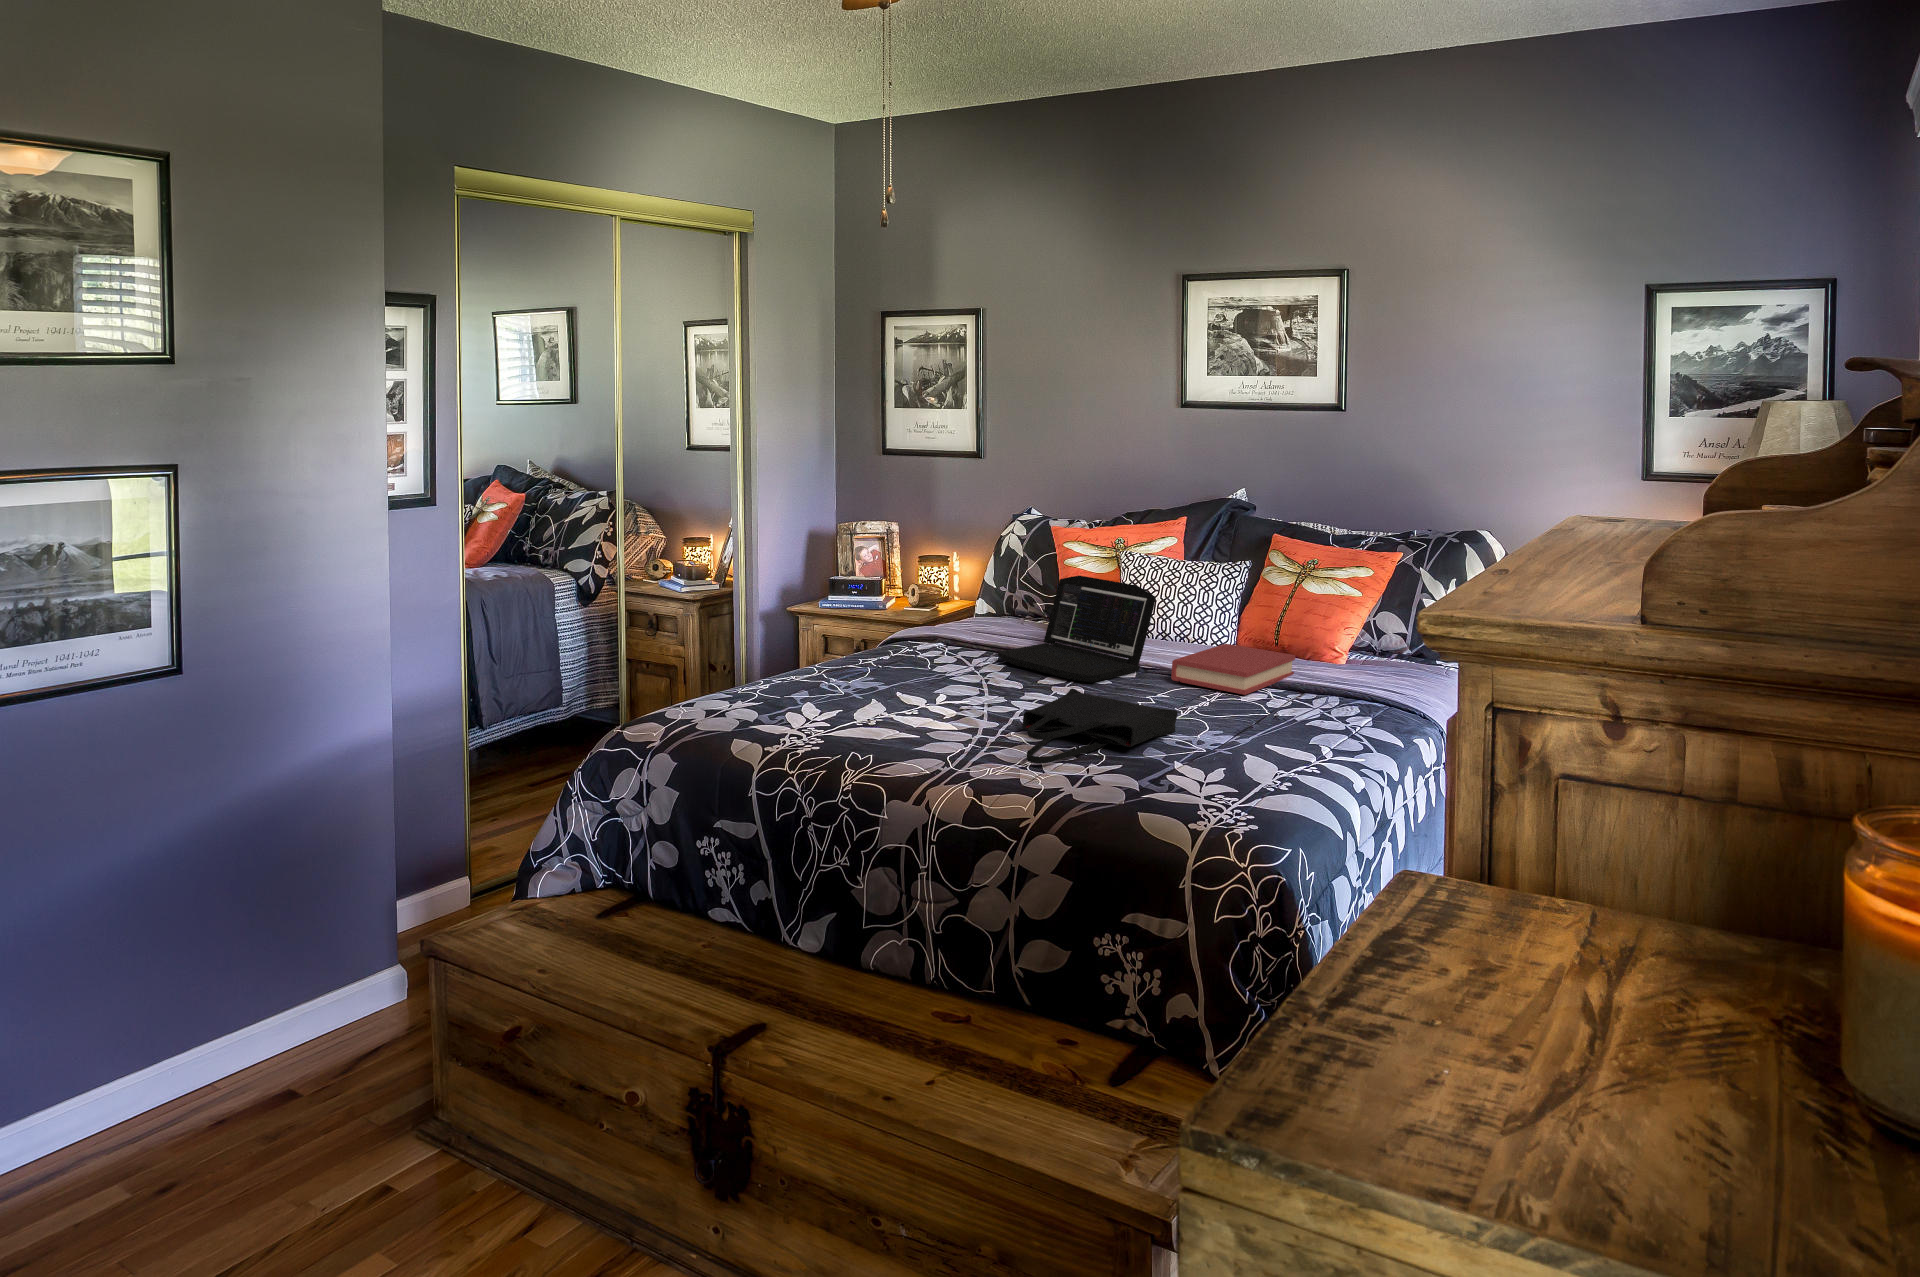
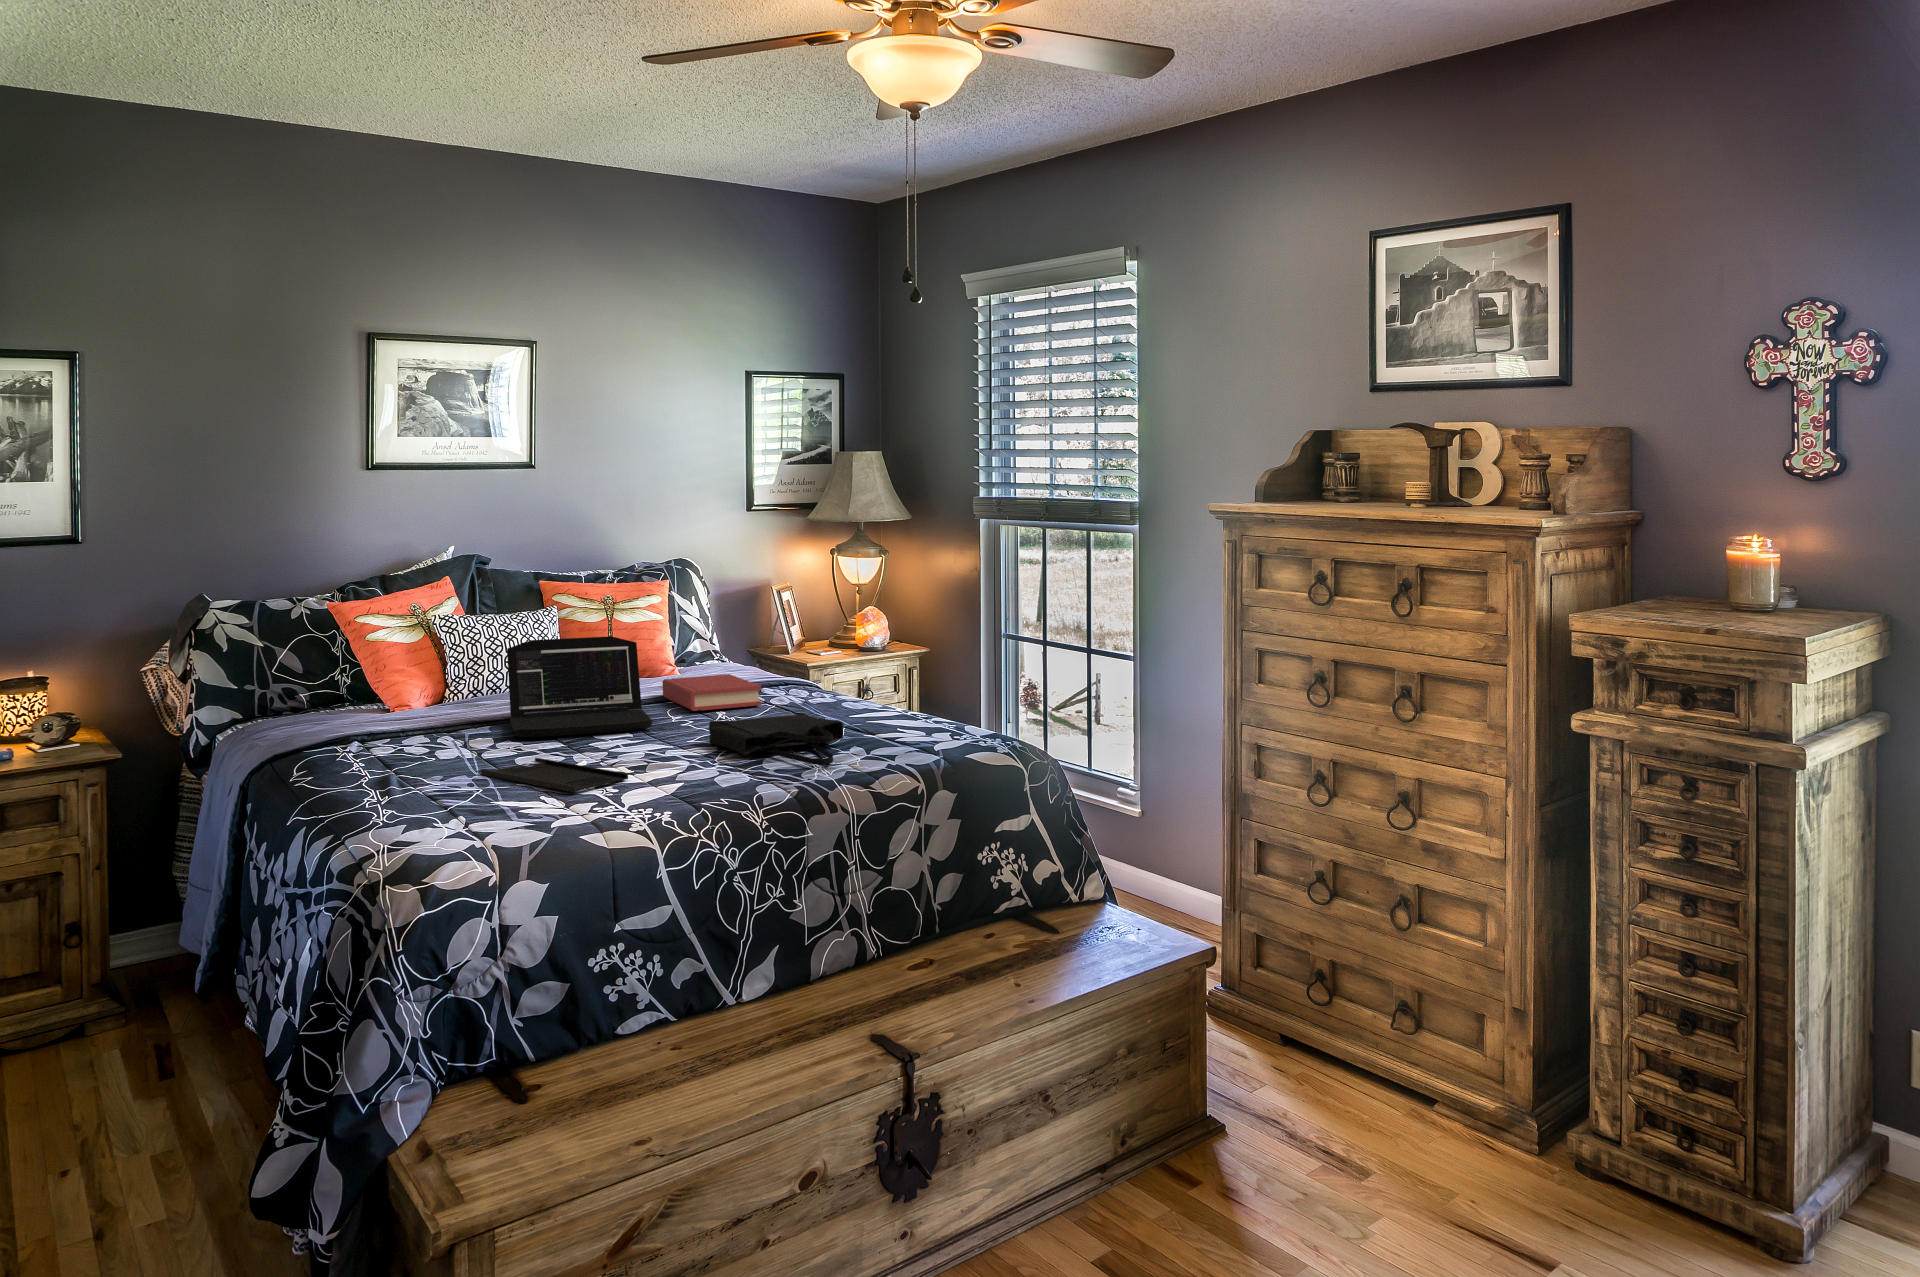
tray: none [851,674,948,714] -> present [481,758,628,792]

